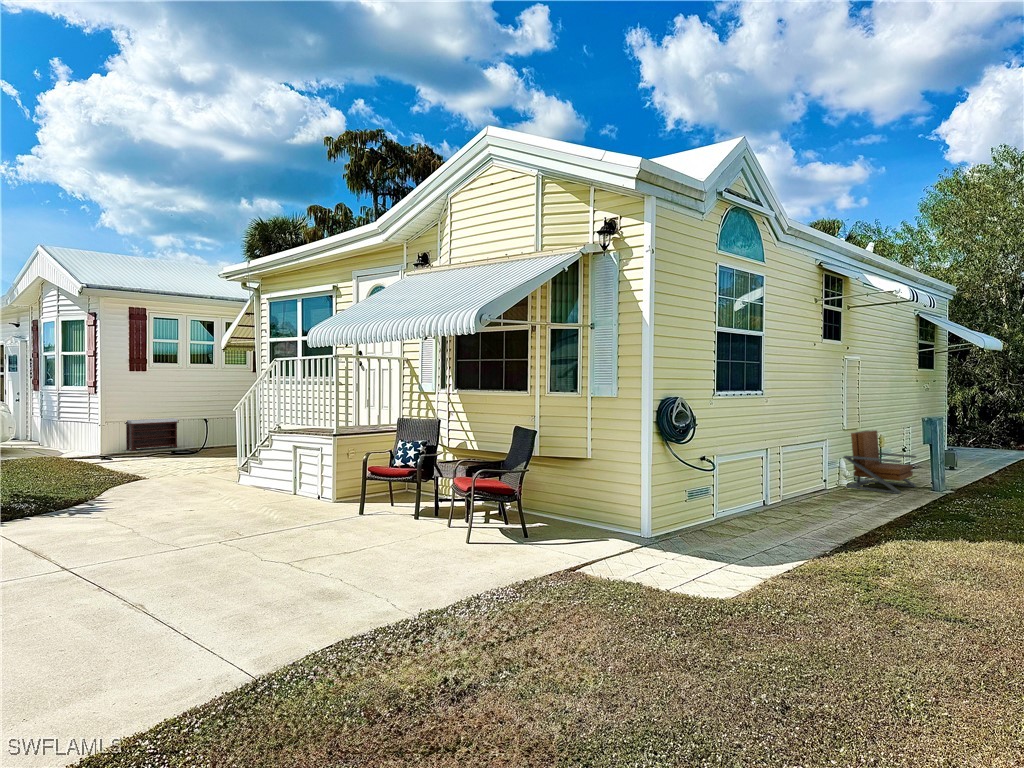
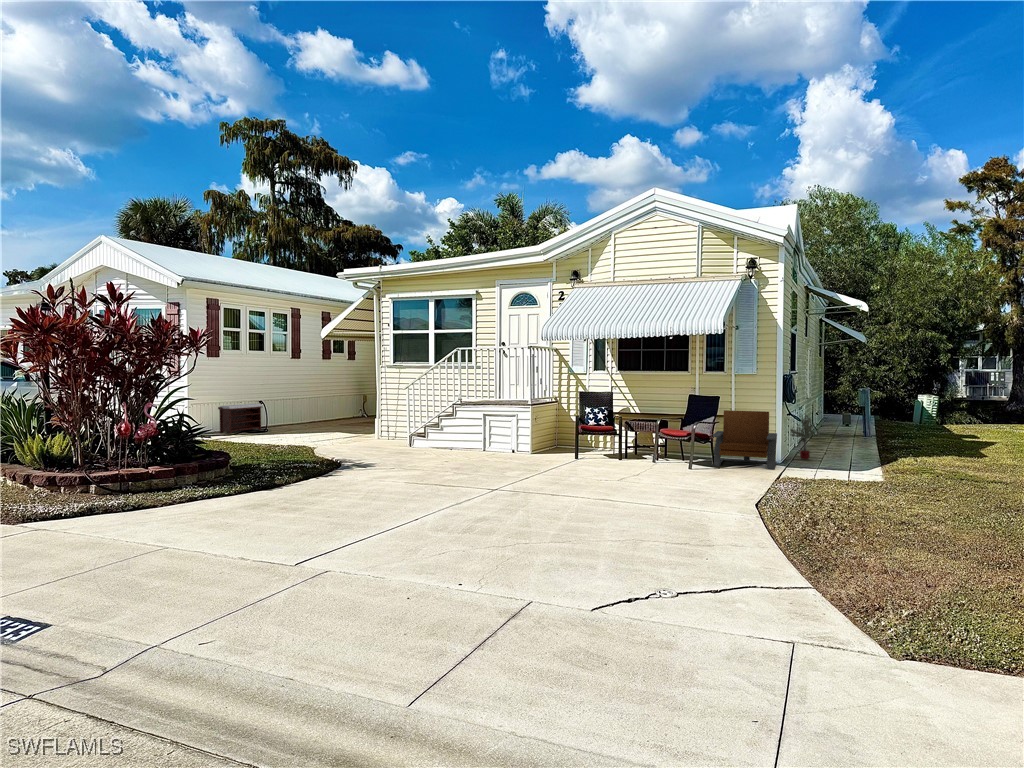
lounge chair: present [844,430,916,494] -> present [711,410,777,470]
potted tree: none [677,464,725,541] -> present [791,413,815,460]

